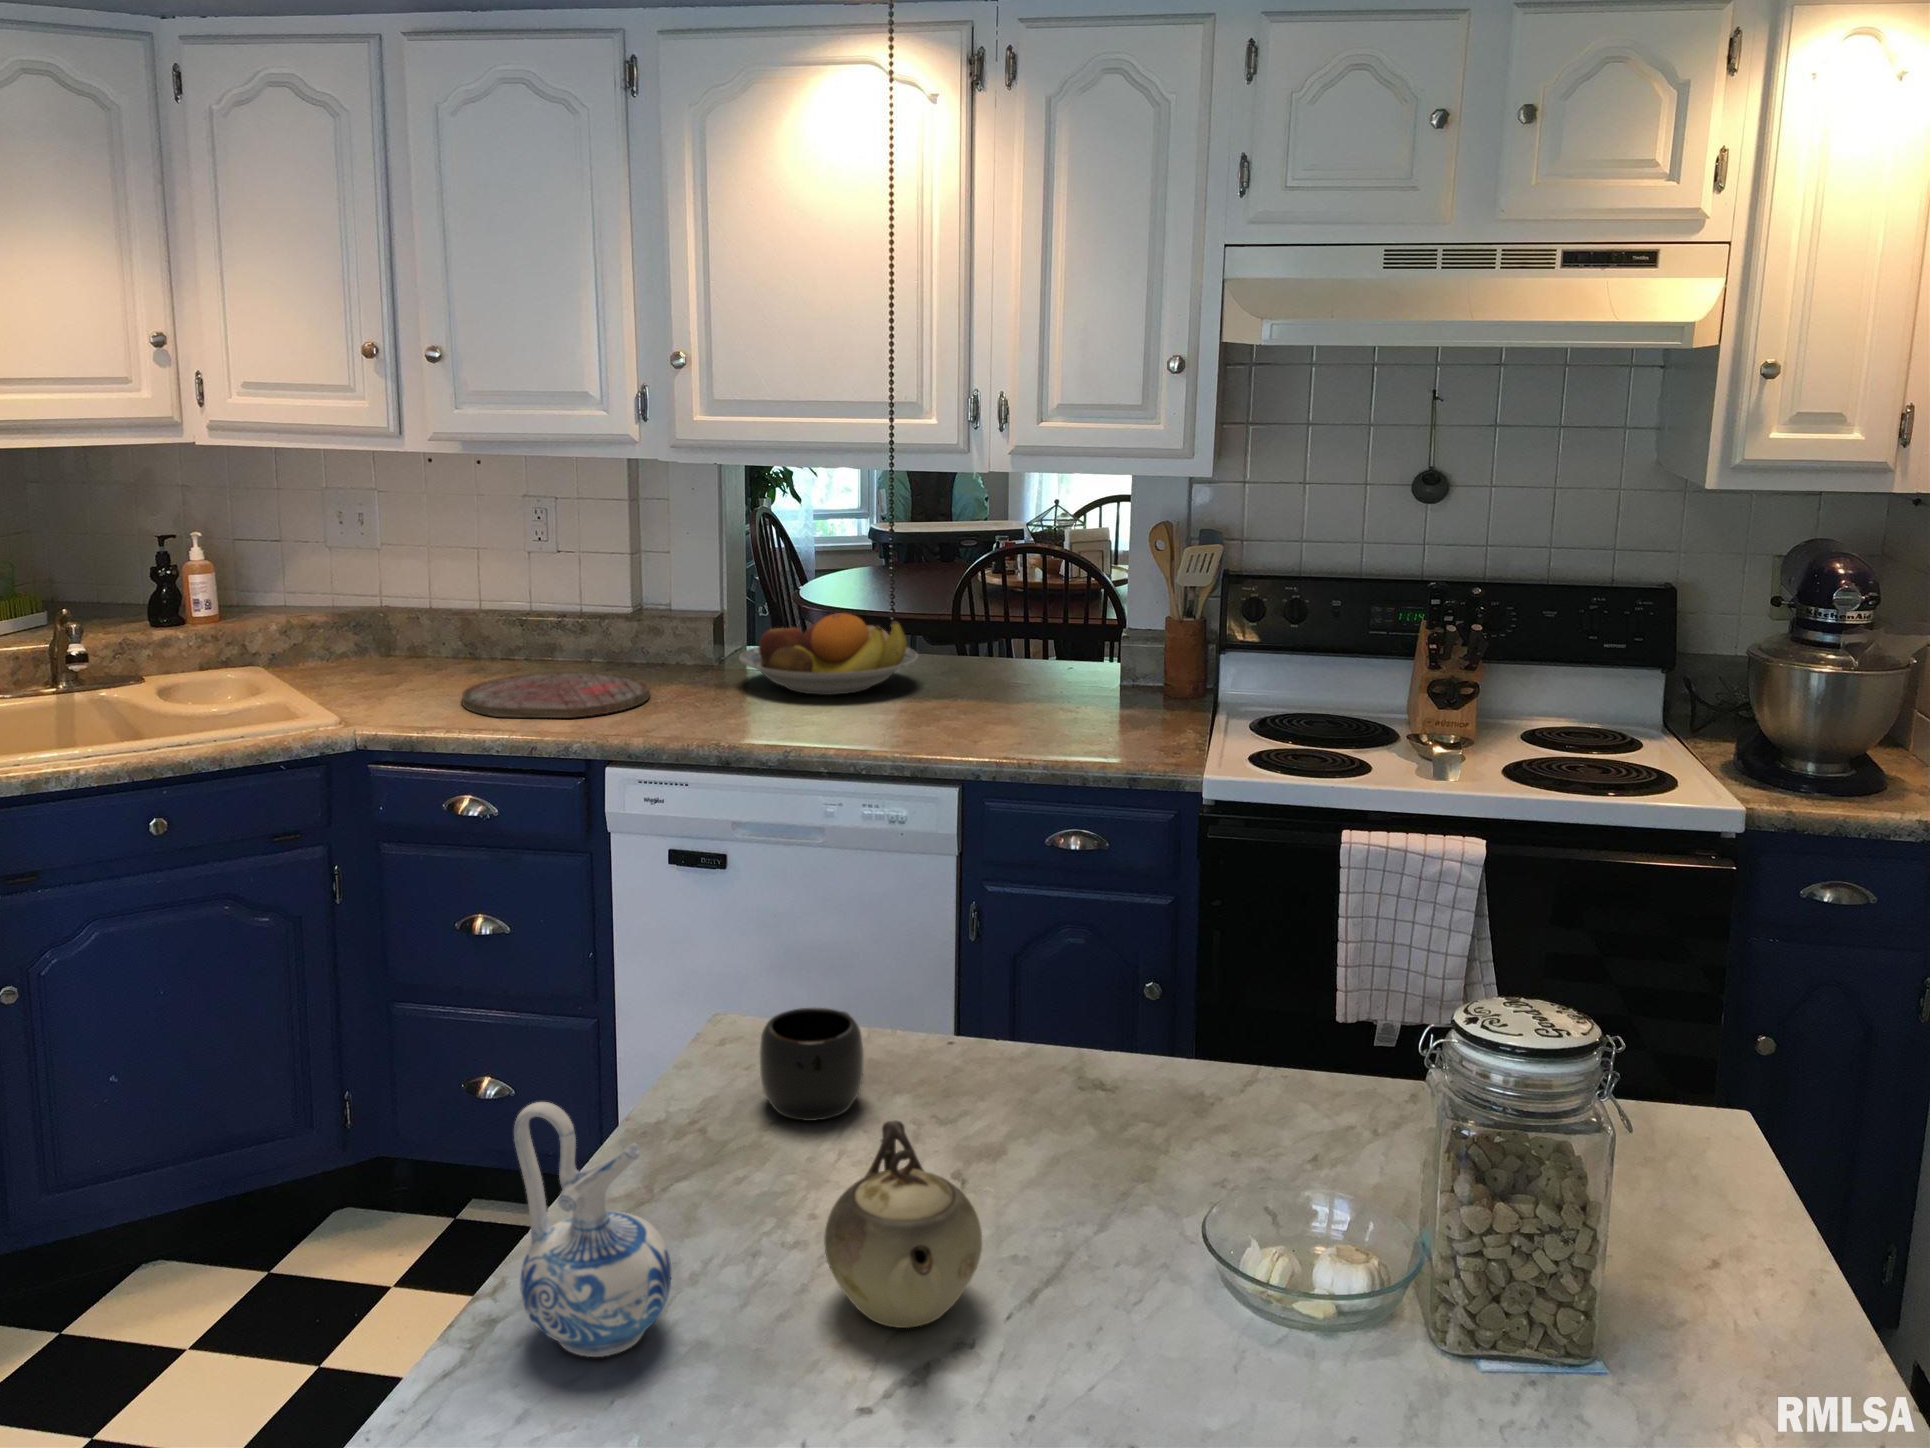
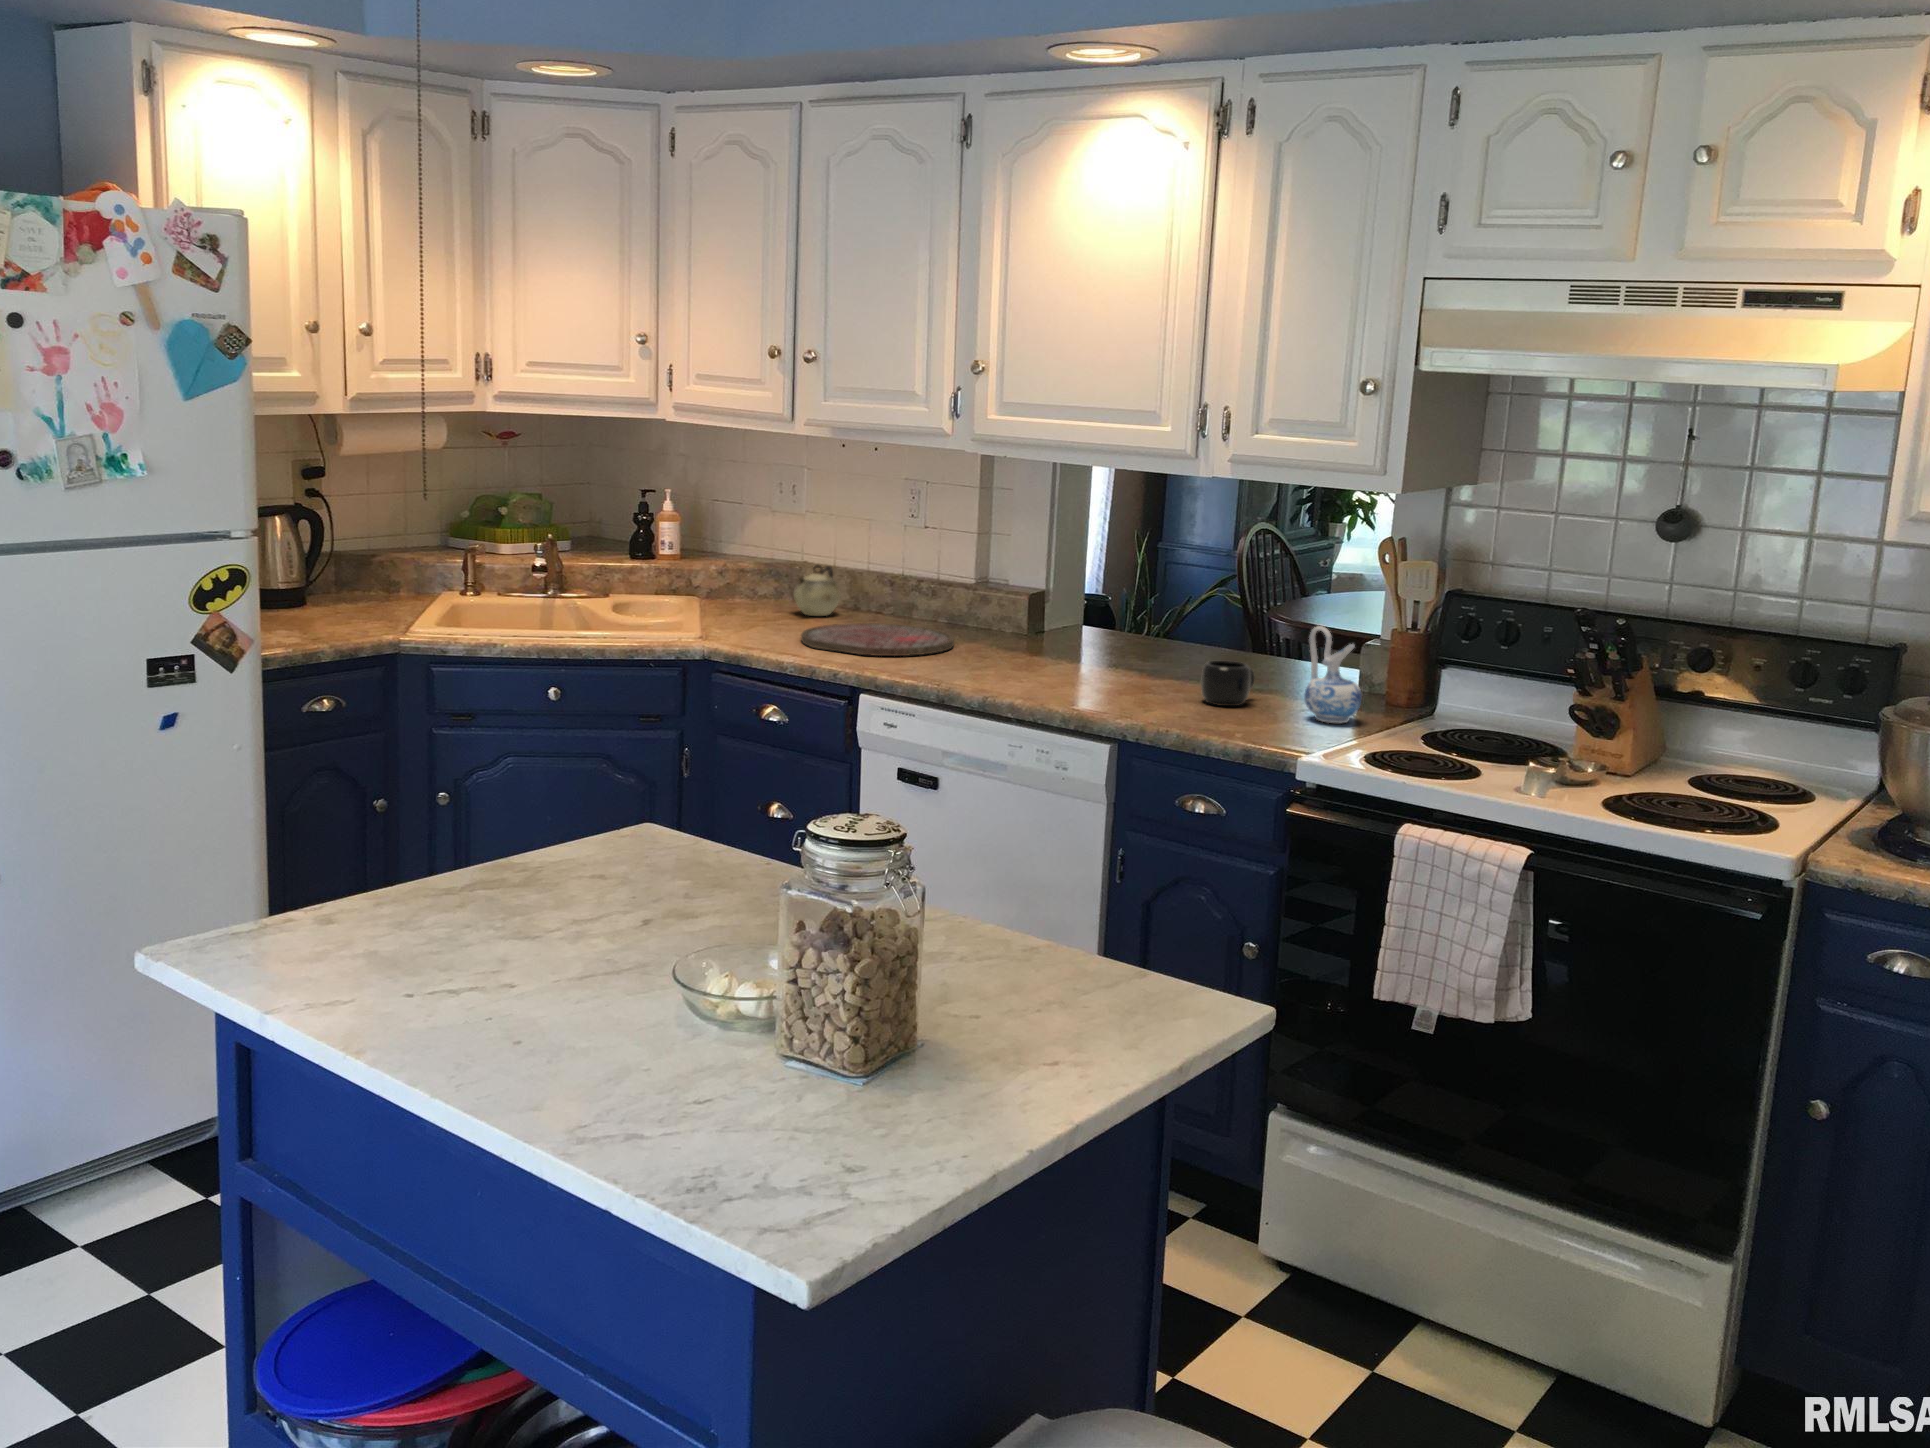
fruit bowl: present [739,613,918,695] -> none [1028,597,1186,668]
mug: present [760,1008,864,1121] -> present [1201,661,1254,706]
ceramic pitcher: present [514,1102,671,1357] -> present [1304,626,1362,723]
teapot: present [824,1121,982,1328] -> present [794,565,841,616]

